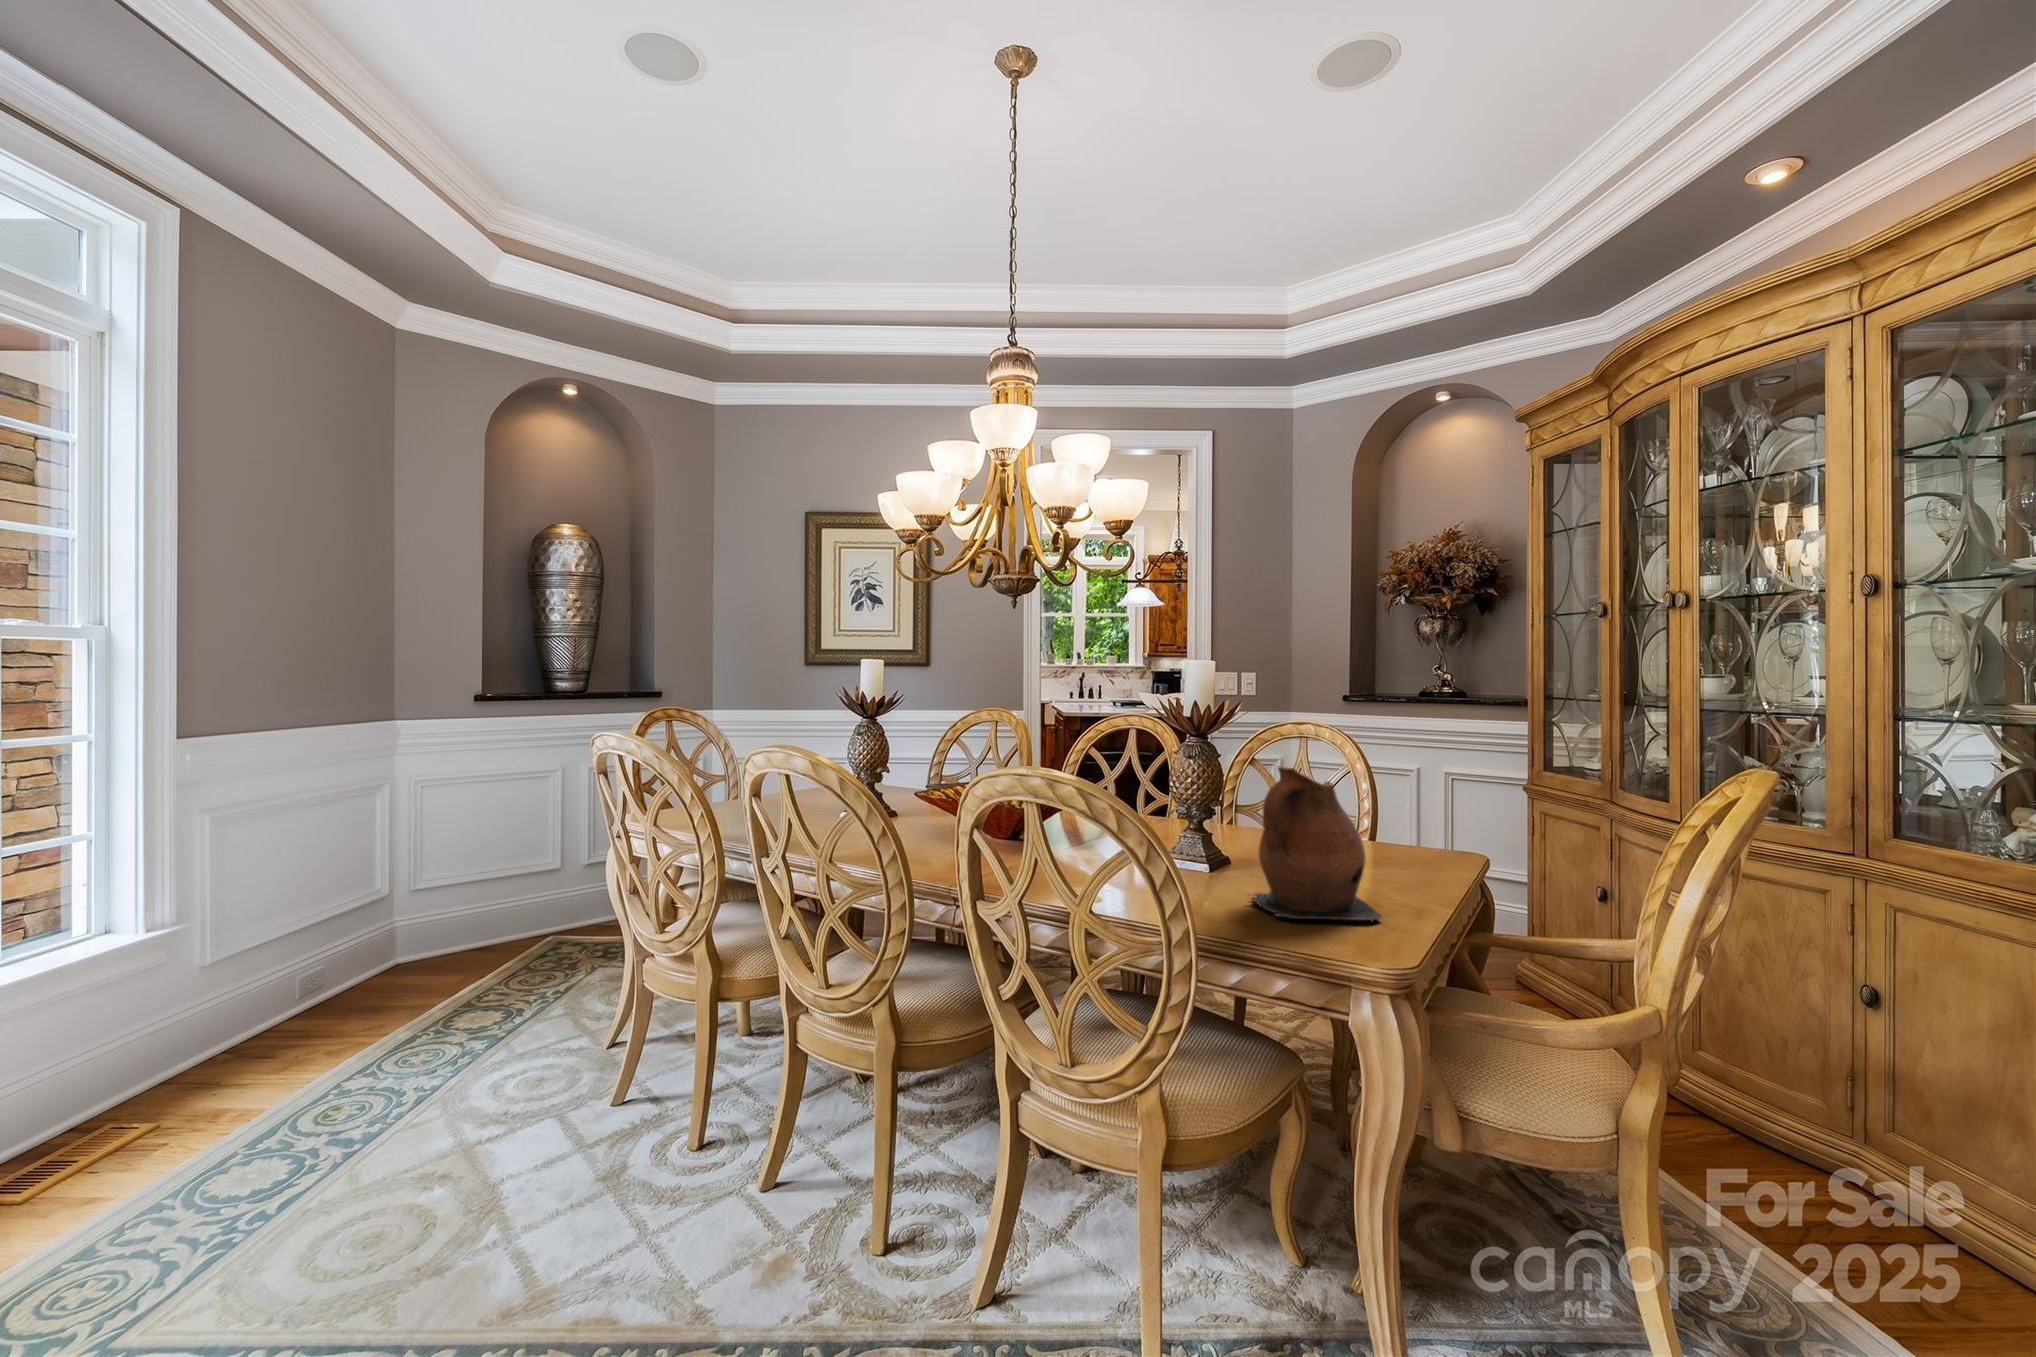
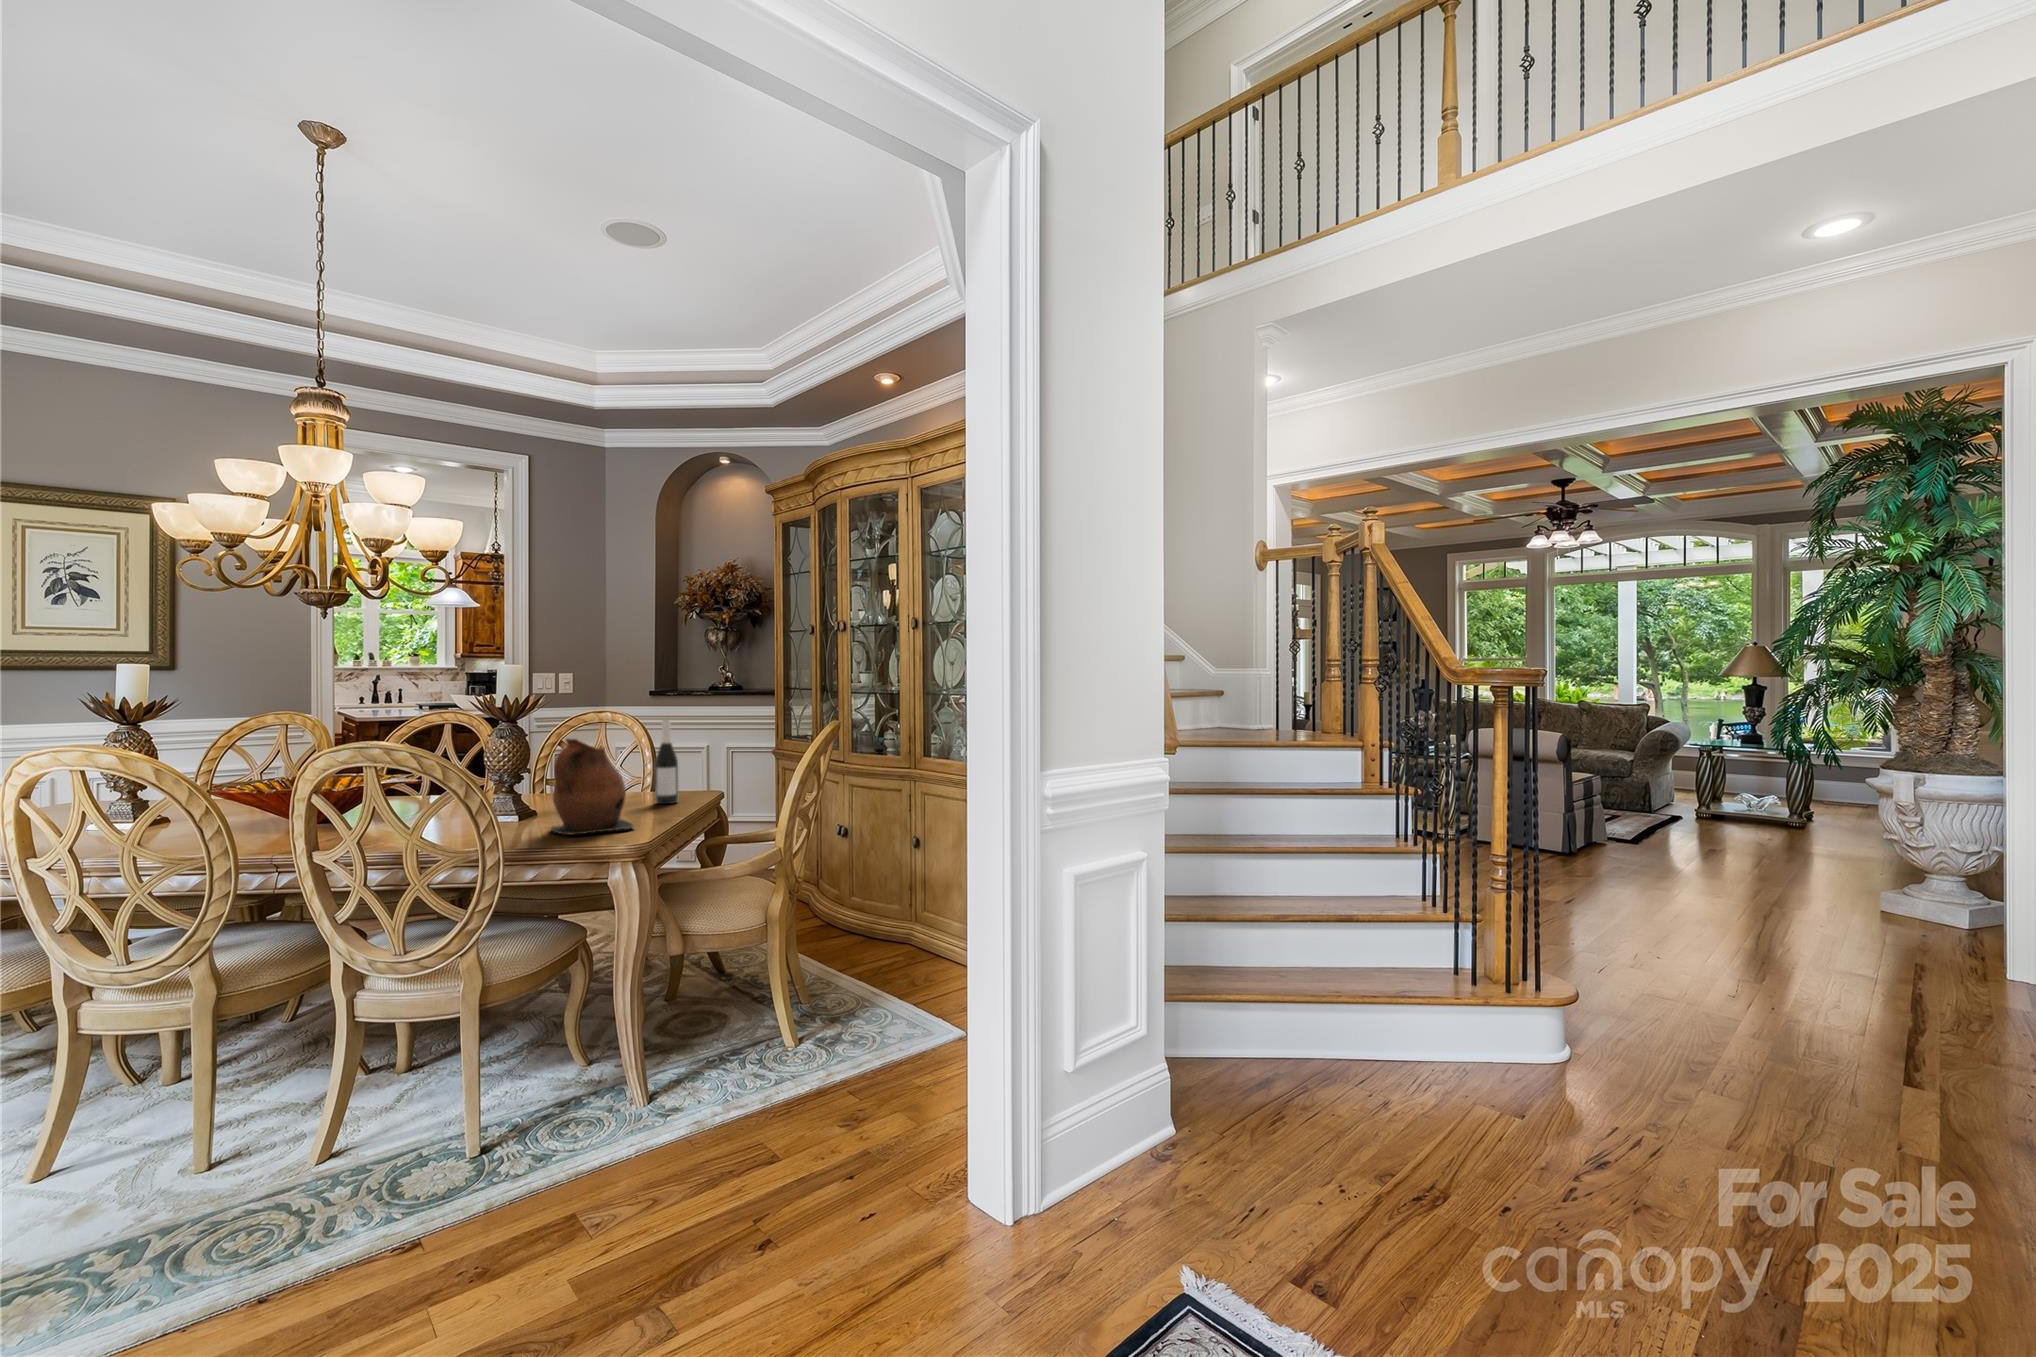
wine bottle: none [1391,740,1427,870] -> present [655,720,678,804]

